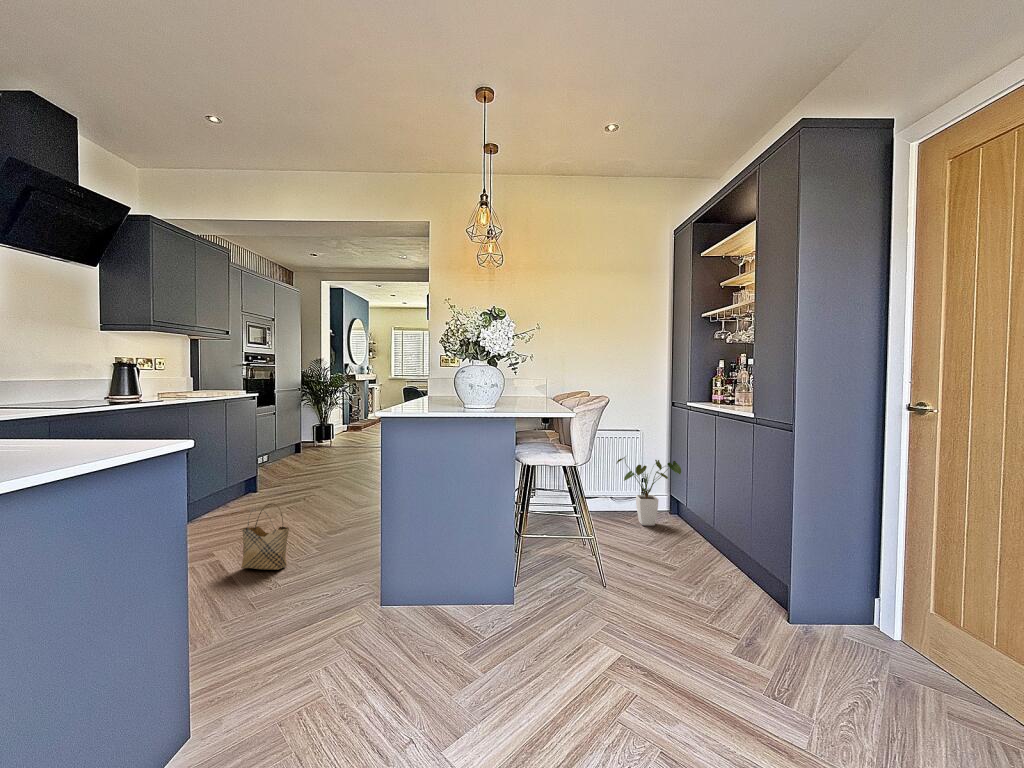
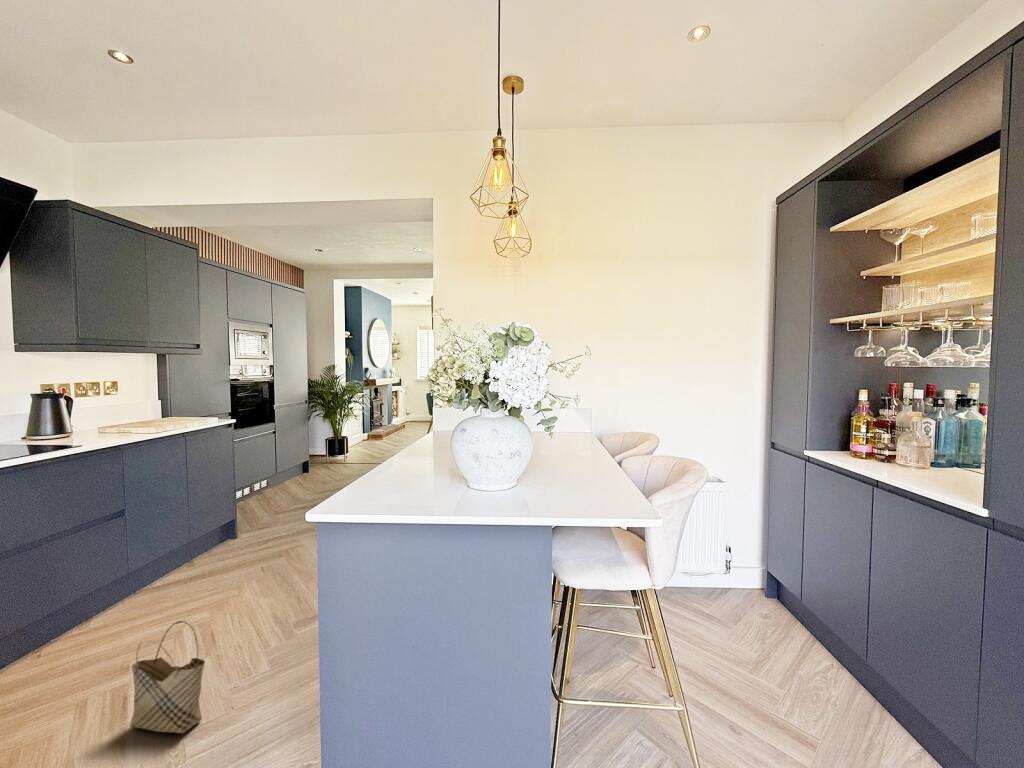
house plant: present [617,457,681,525] -> none [688,518,790,619]

